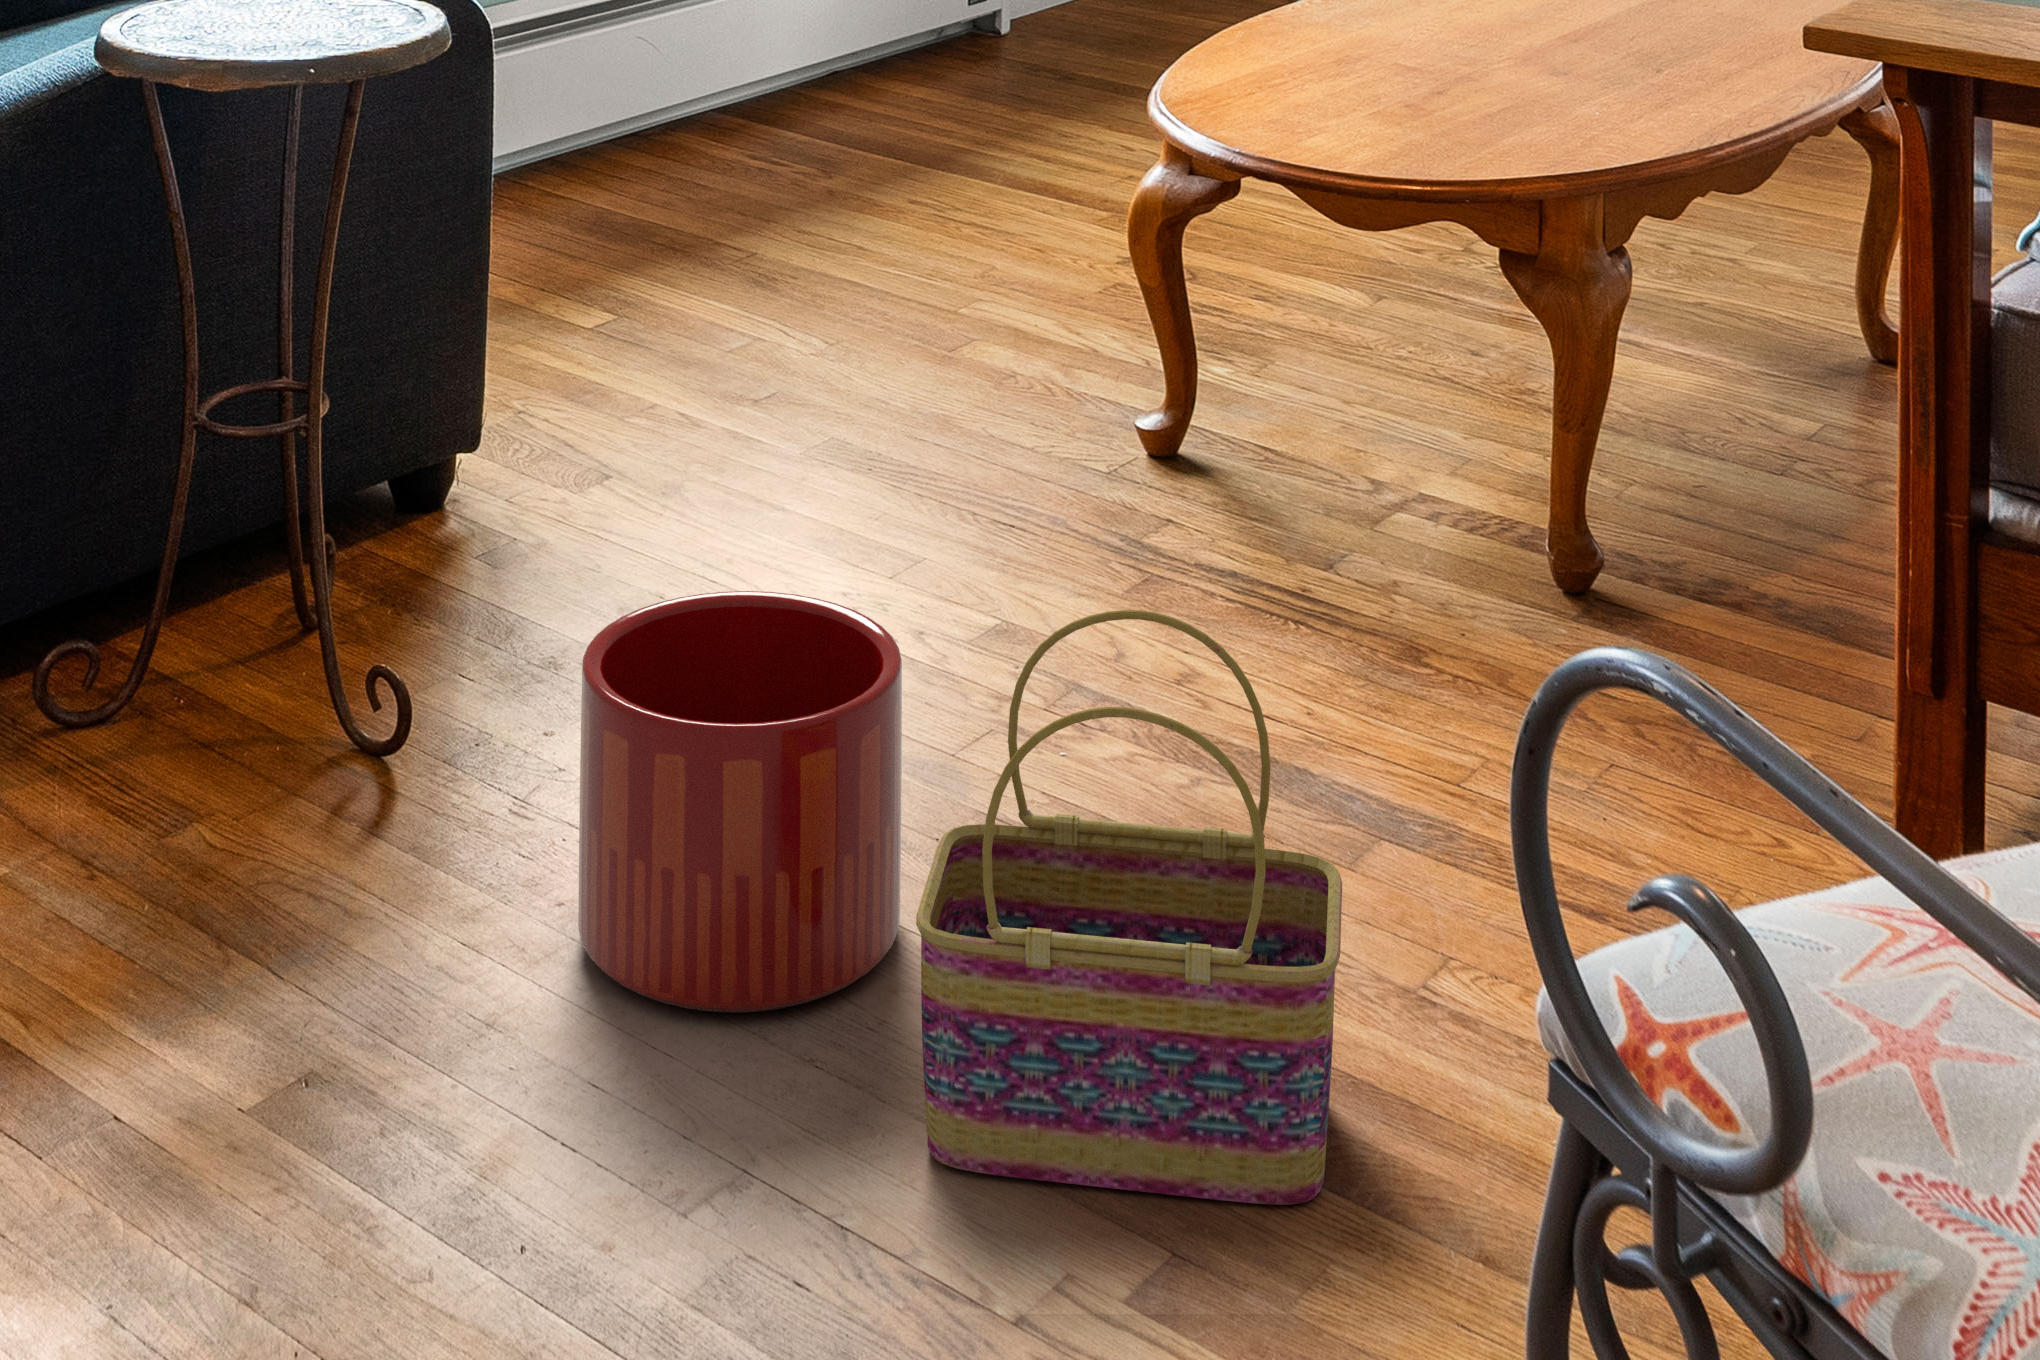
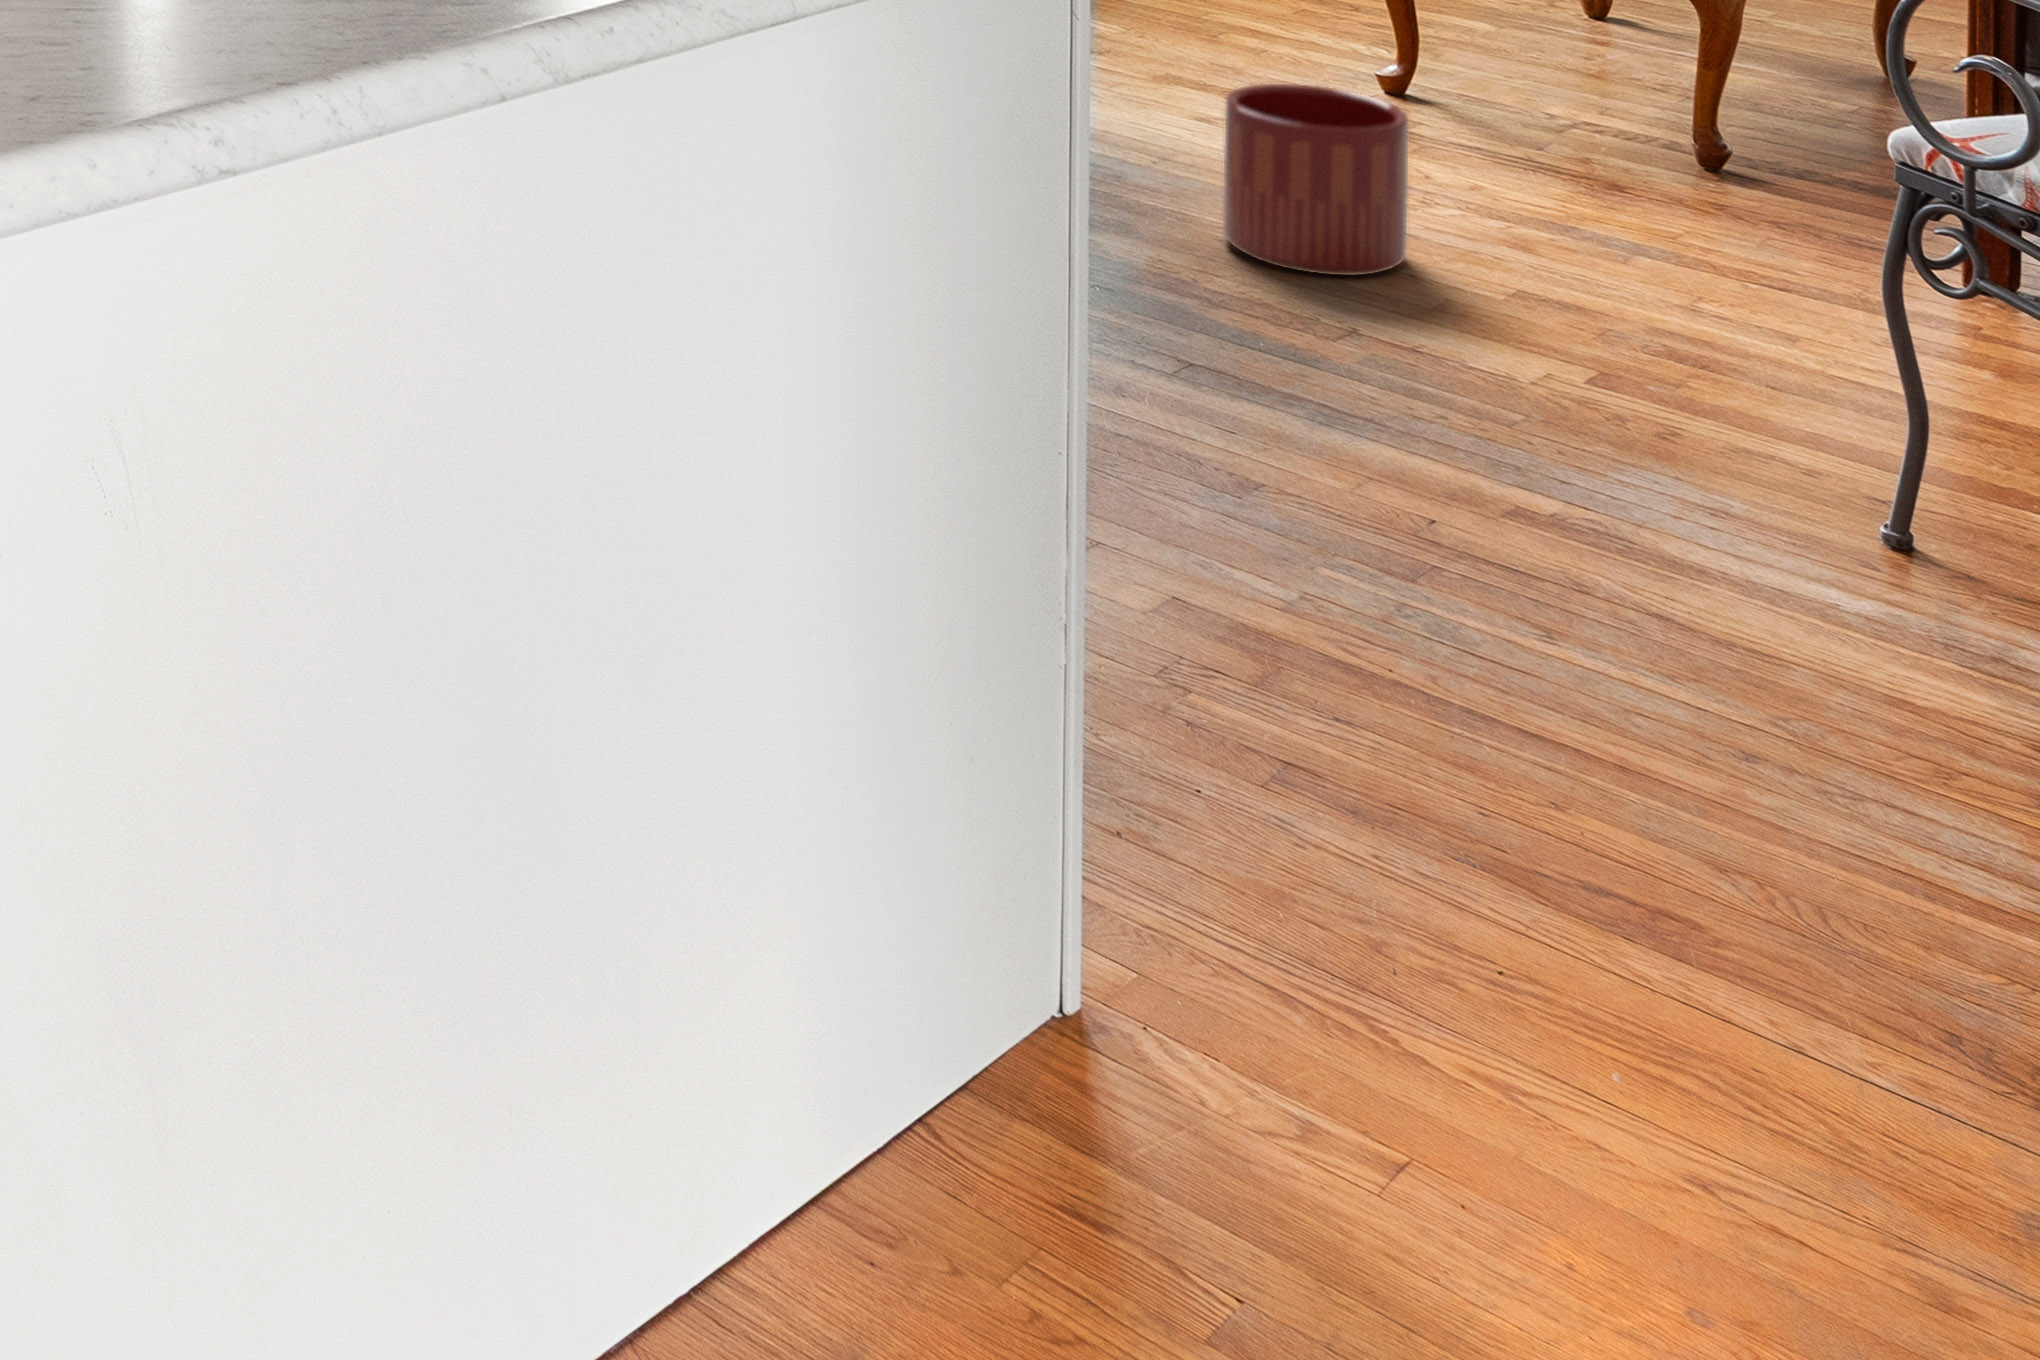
basket: present [916,610,1342,1205] -> none [1460,75,1705,349]

